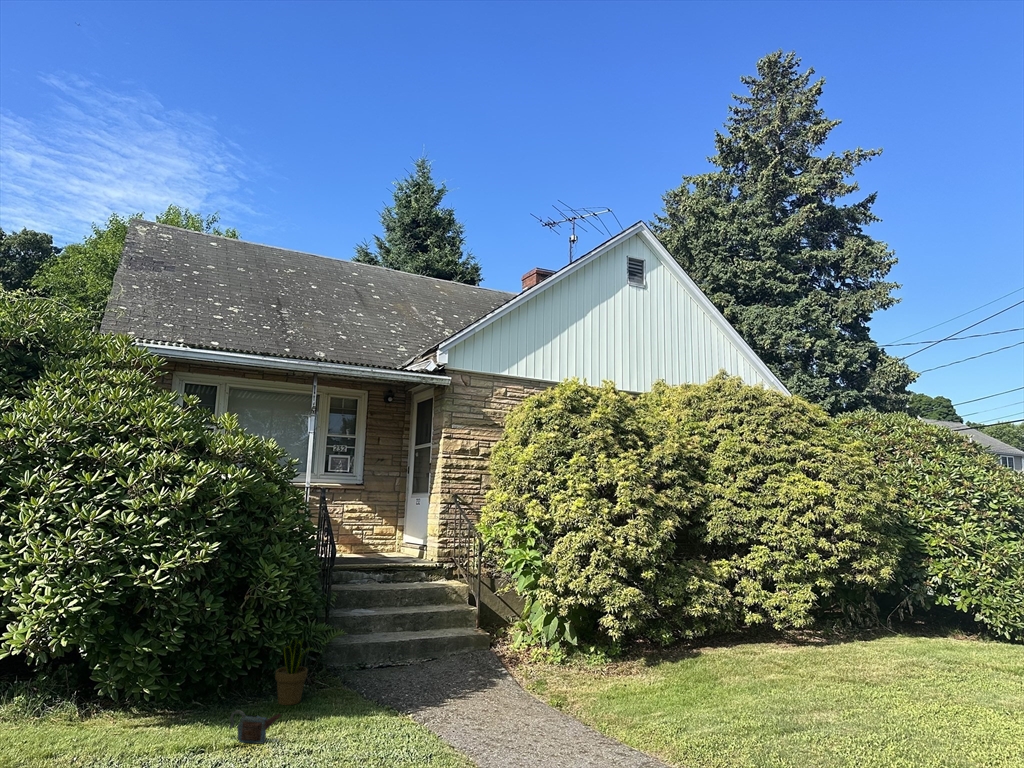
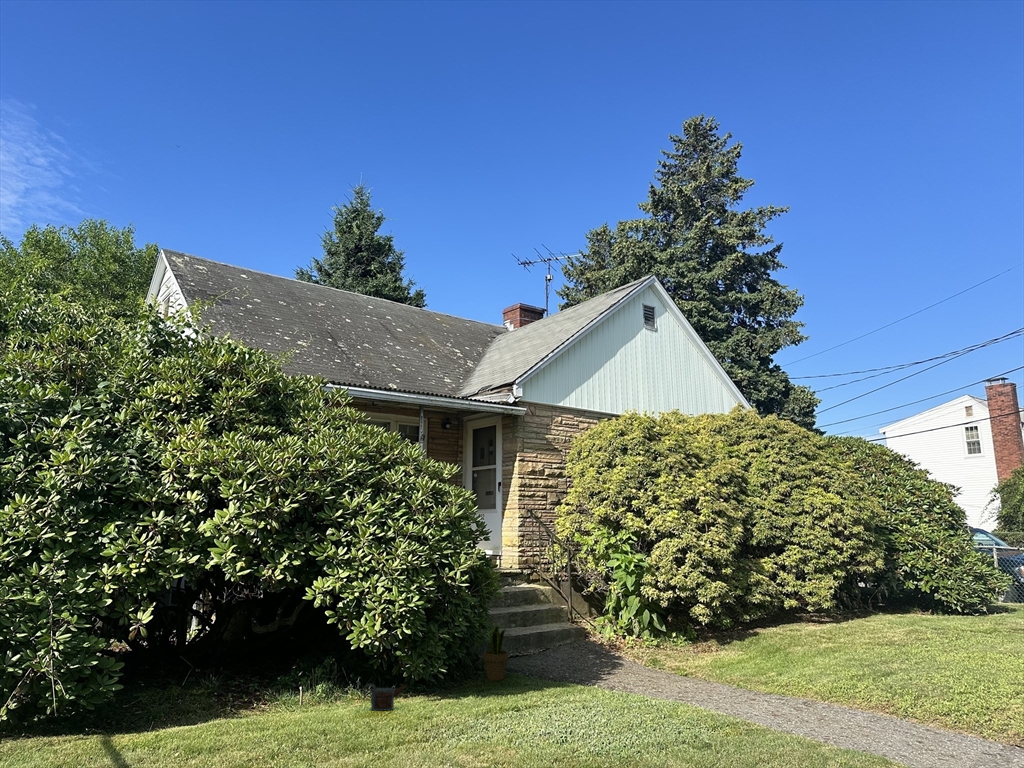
watering can: present [229,710,281,743] -> present [363,684,407,711]

